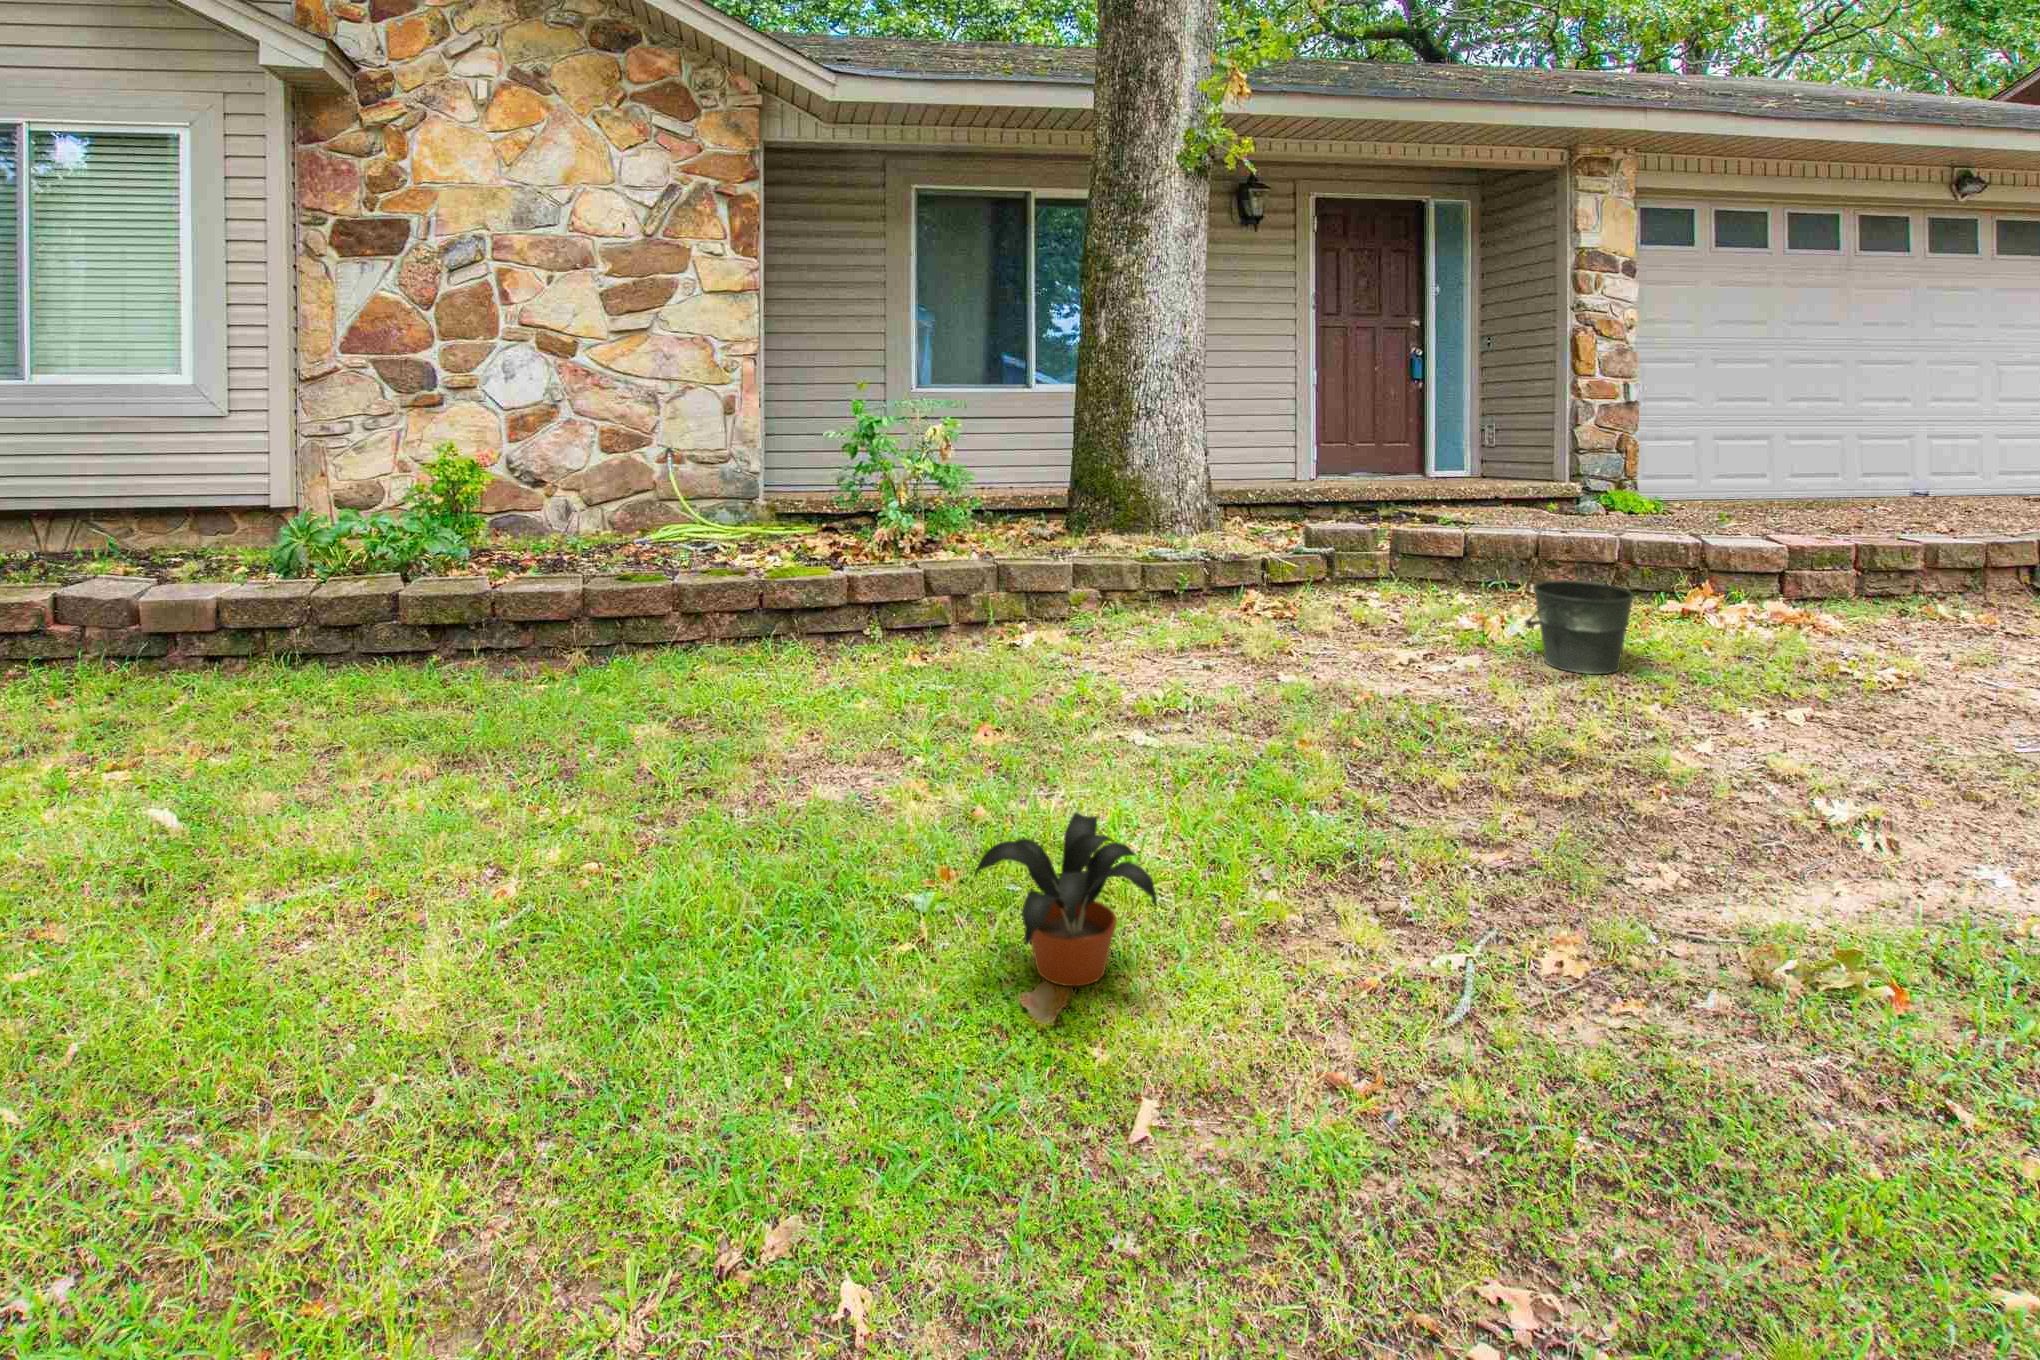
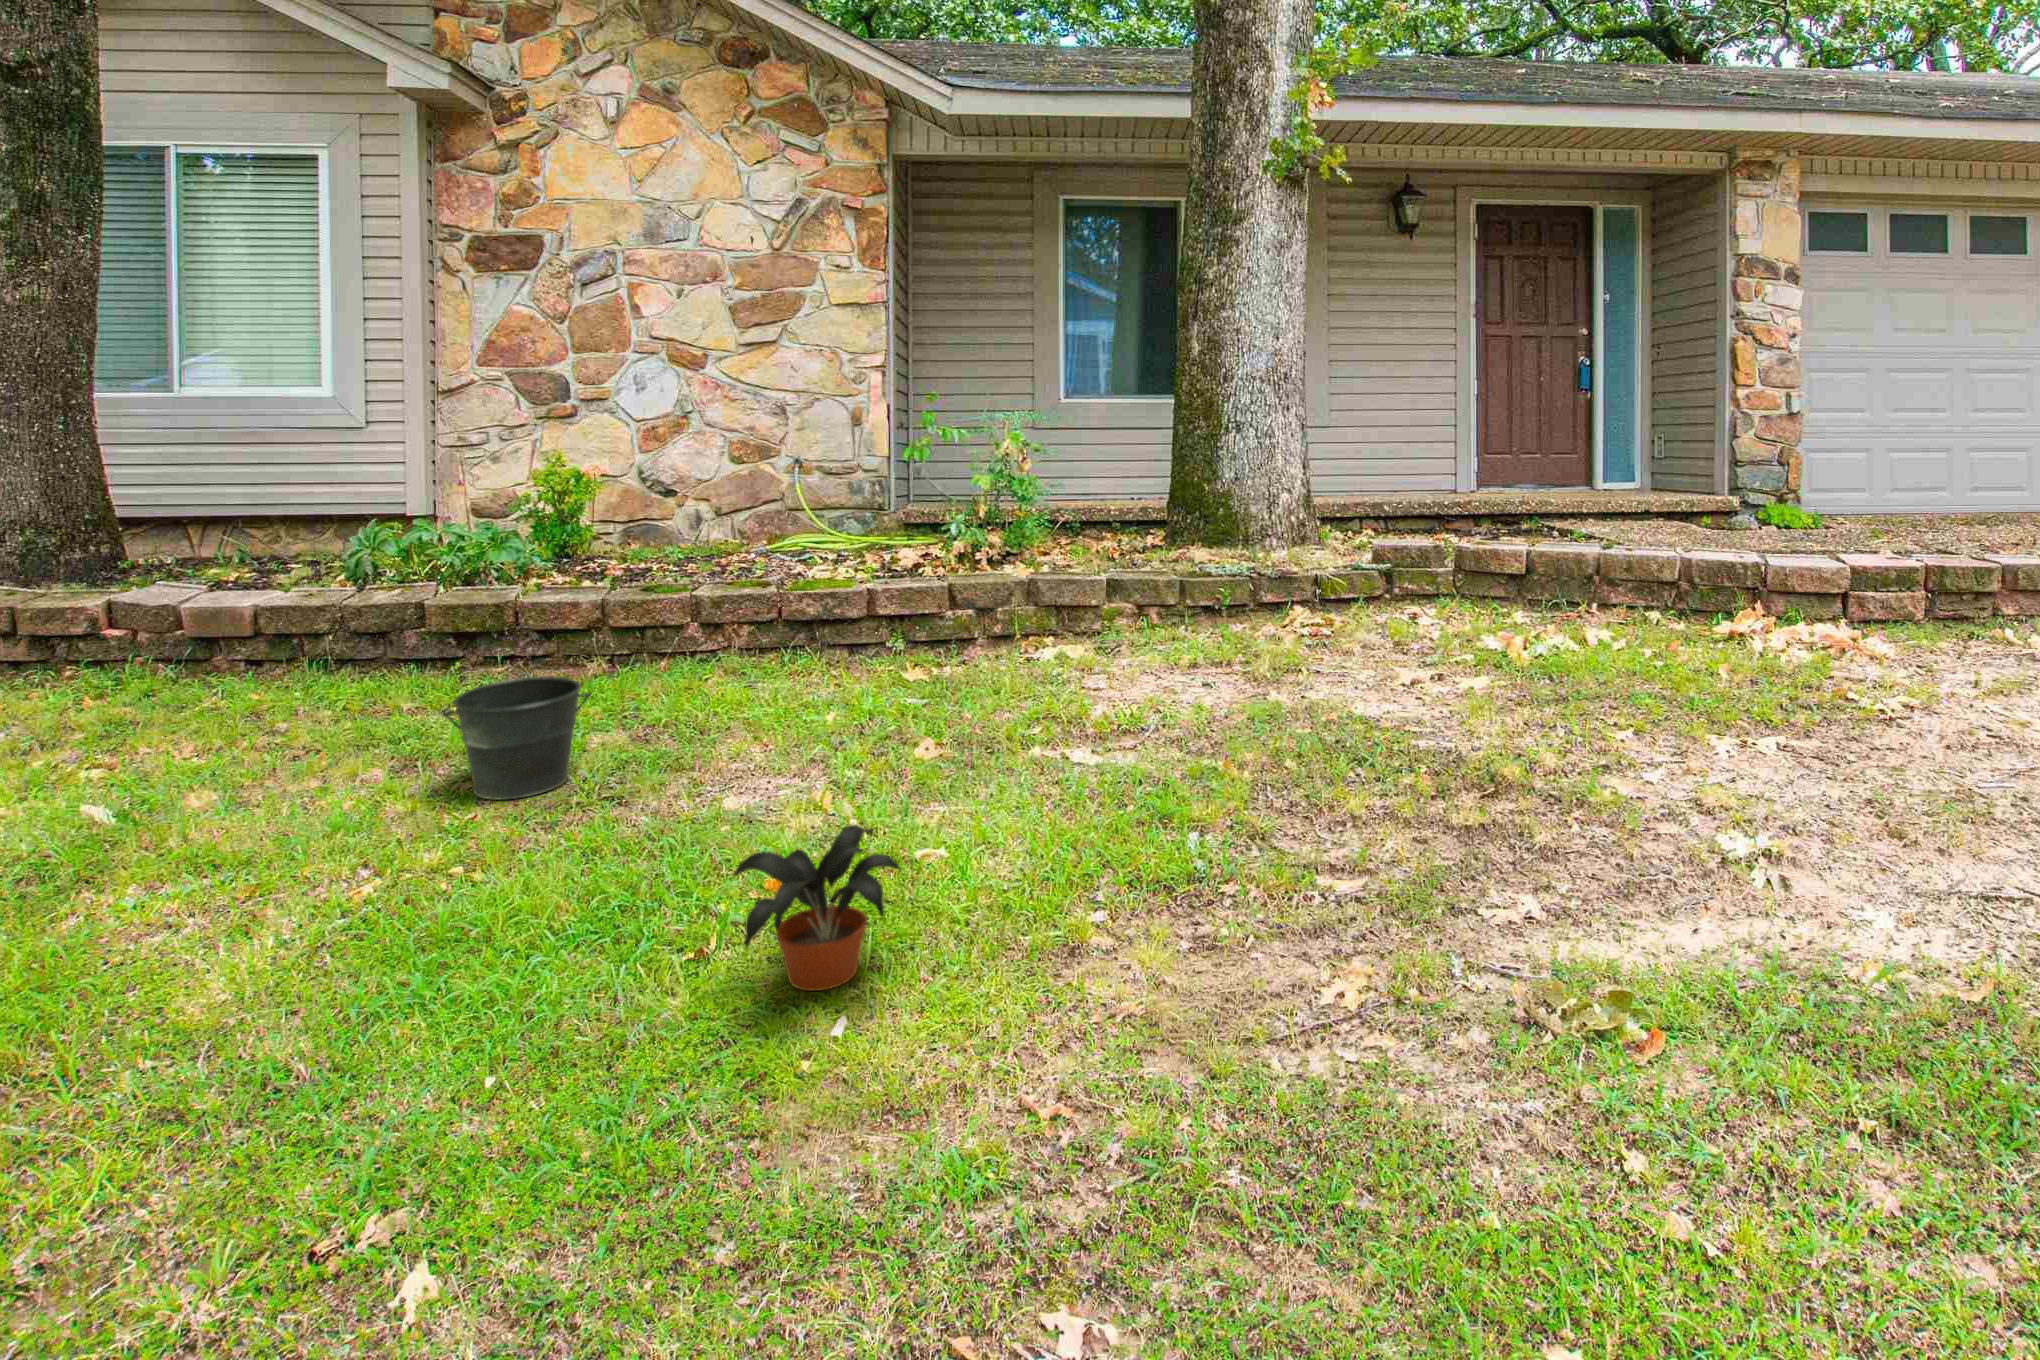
bucket: present [1525,580,1634,674] -> present [442,676,591,800]

